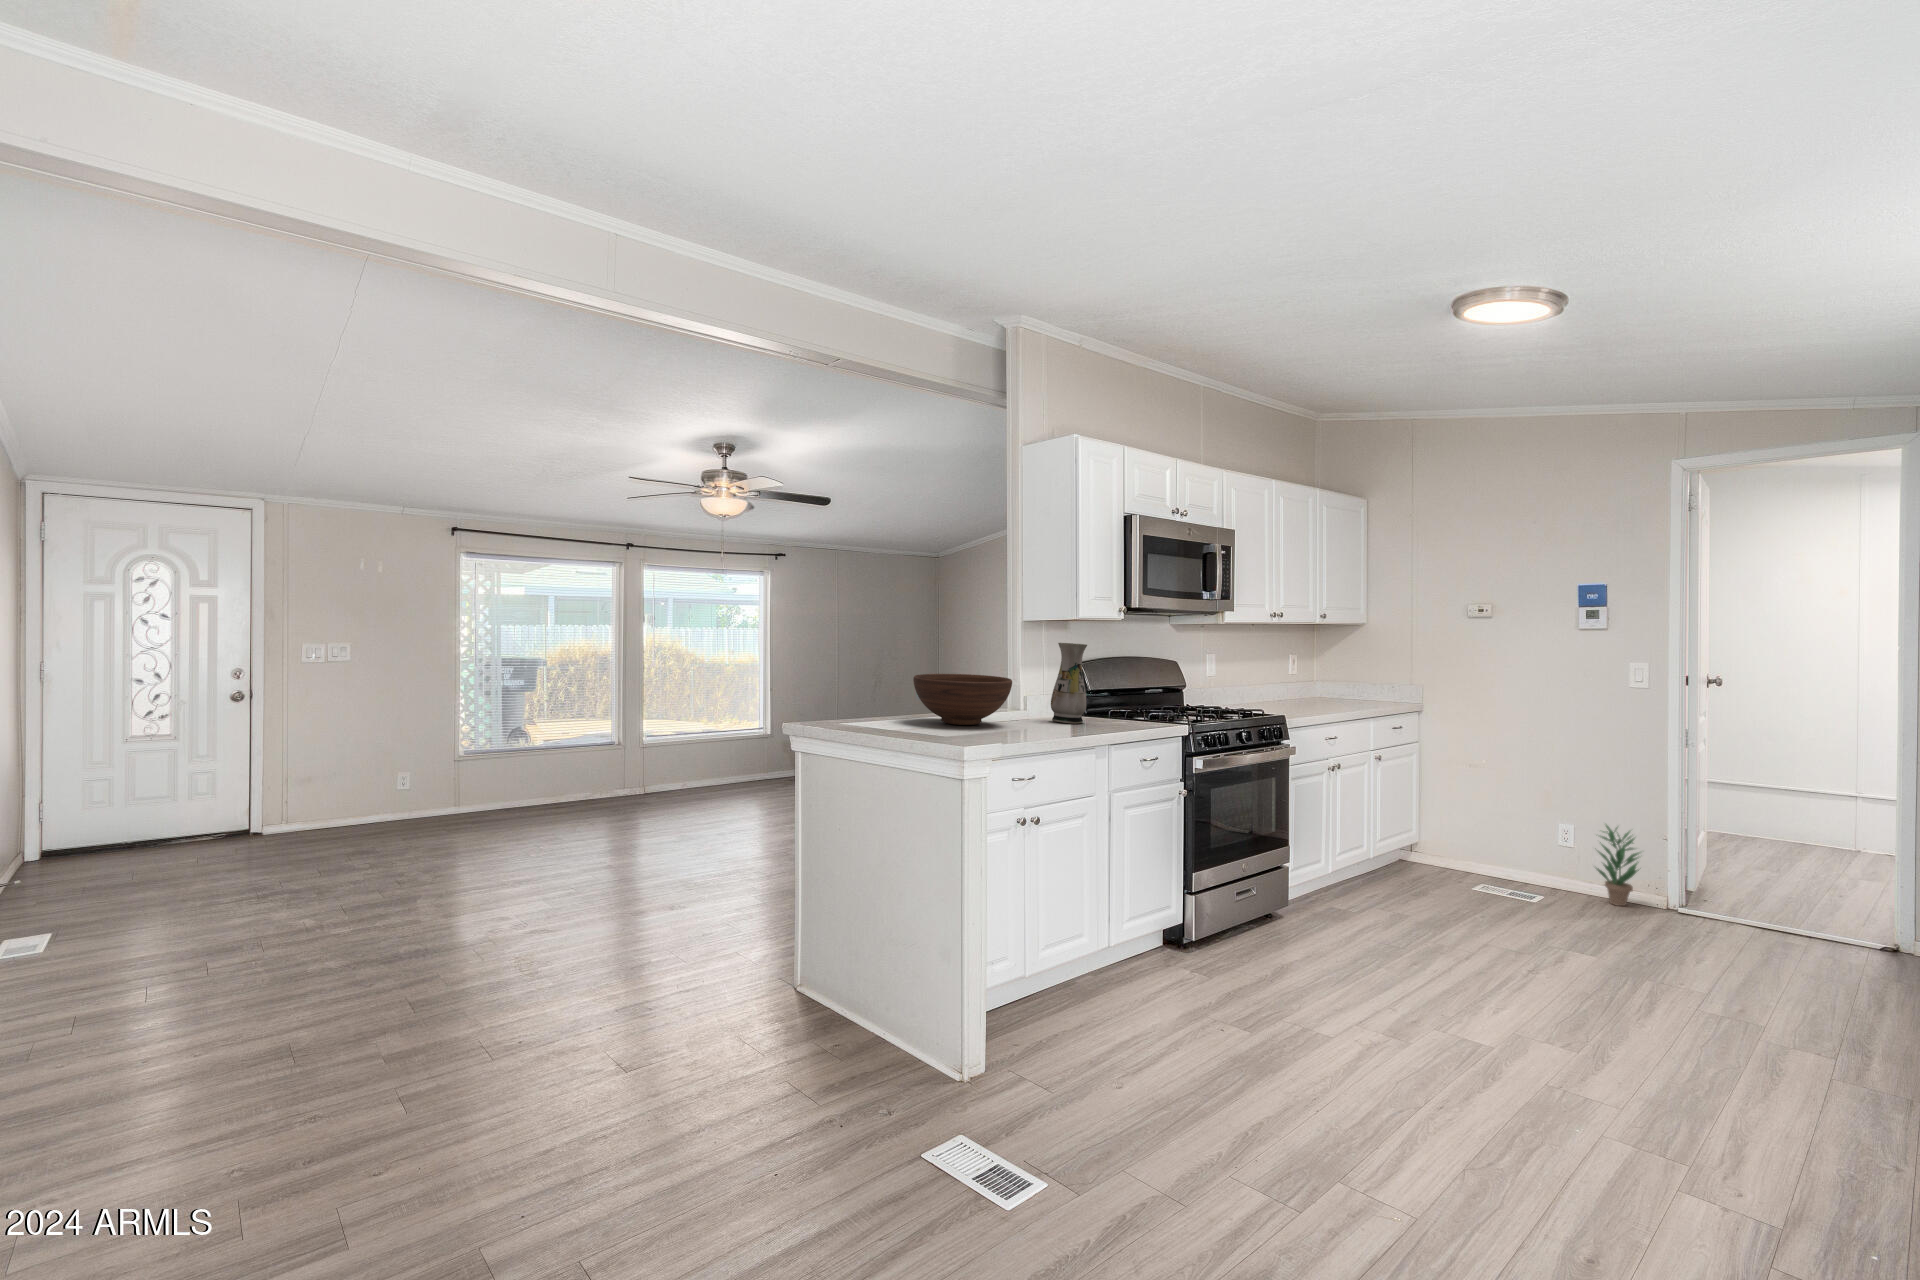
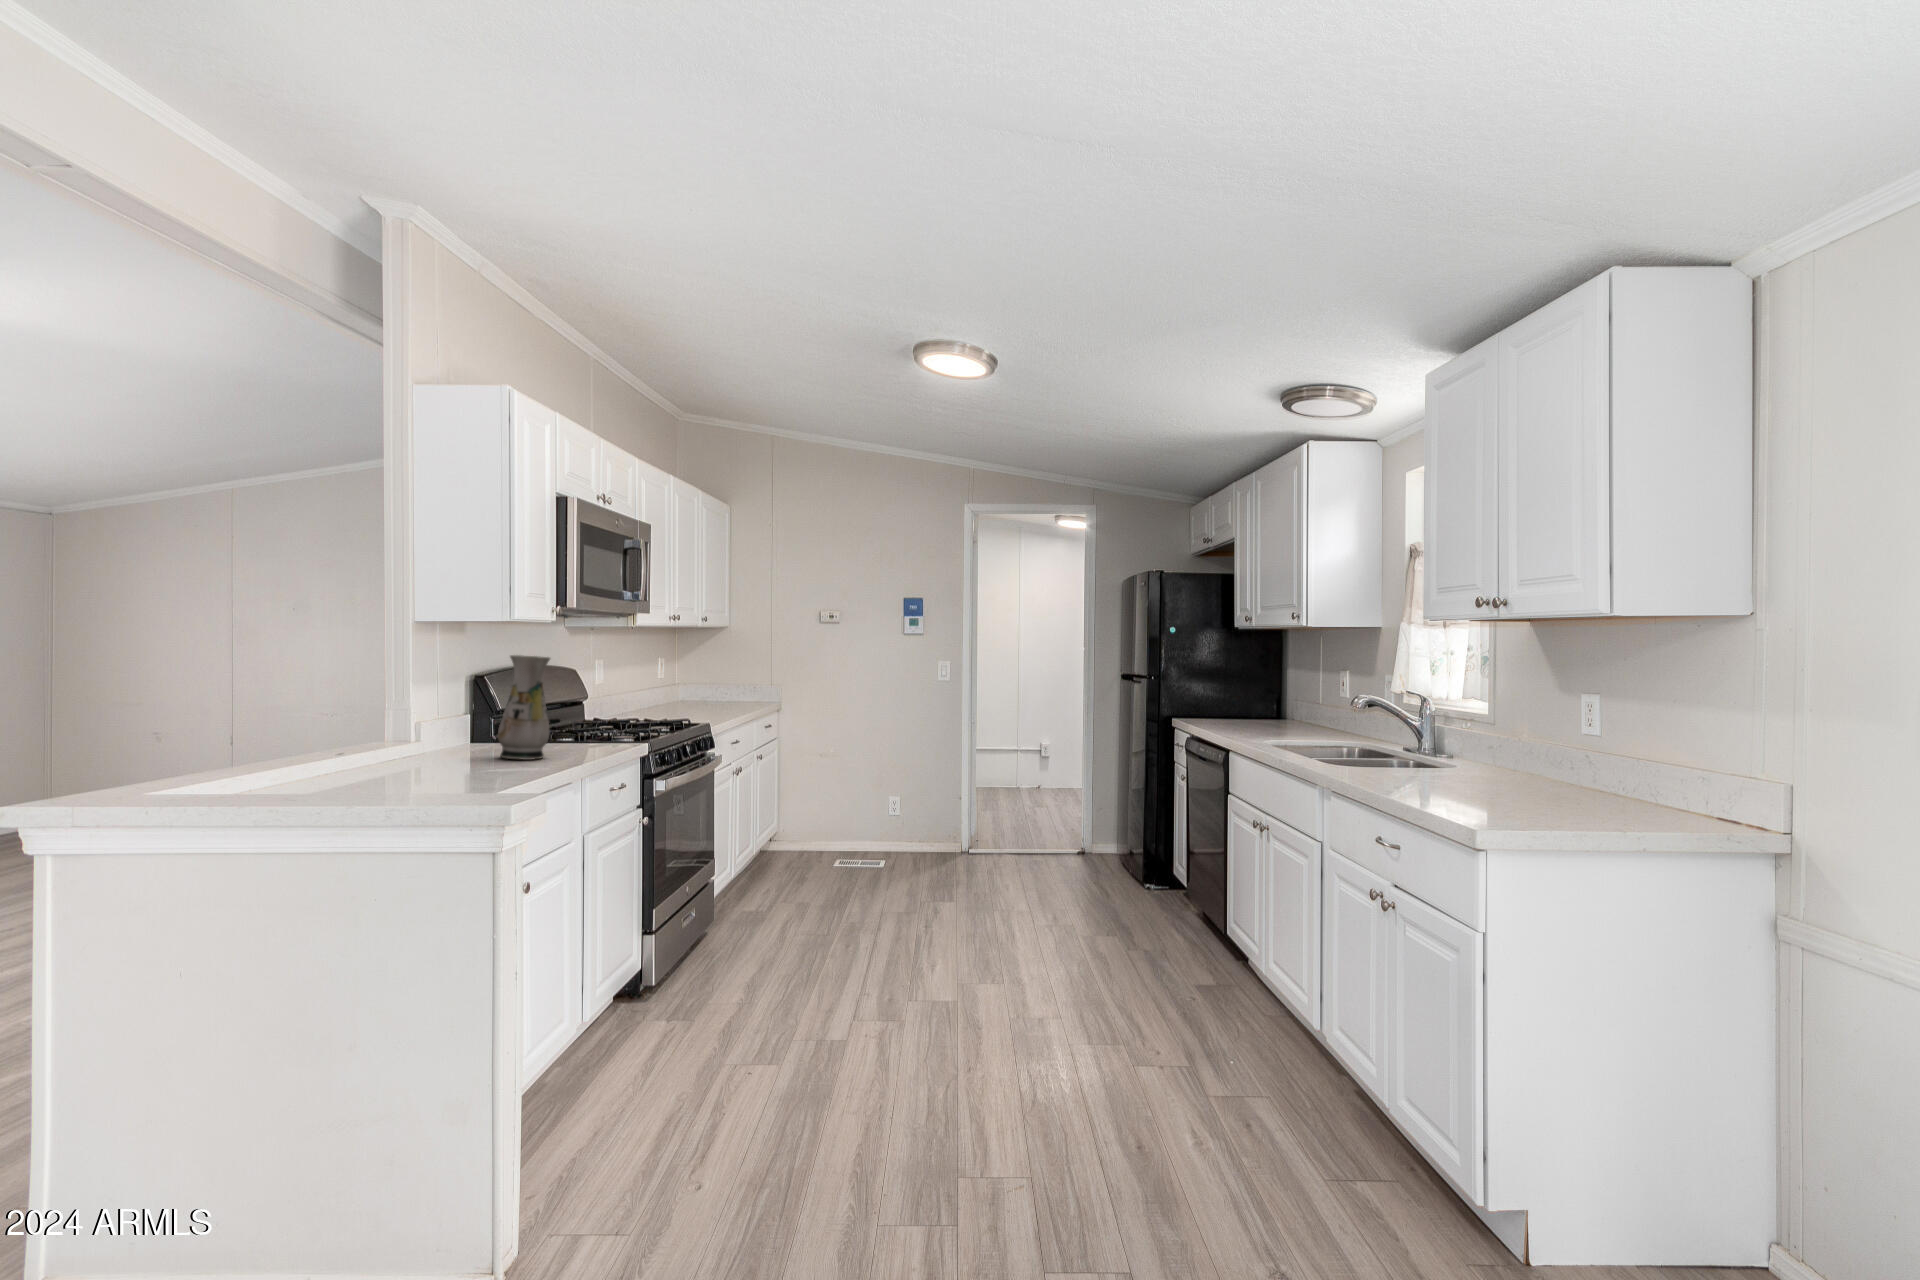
fruit bowl: present [913,674,1012,725] -> none [306,704,476,781]
potted plant: present [1596,824,1640,906] -> none [917,792,952,858]

